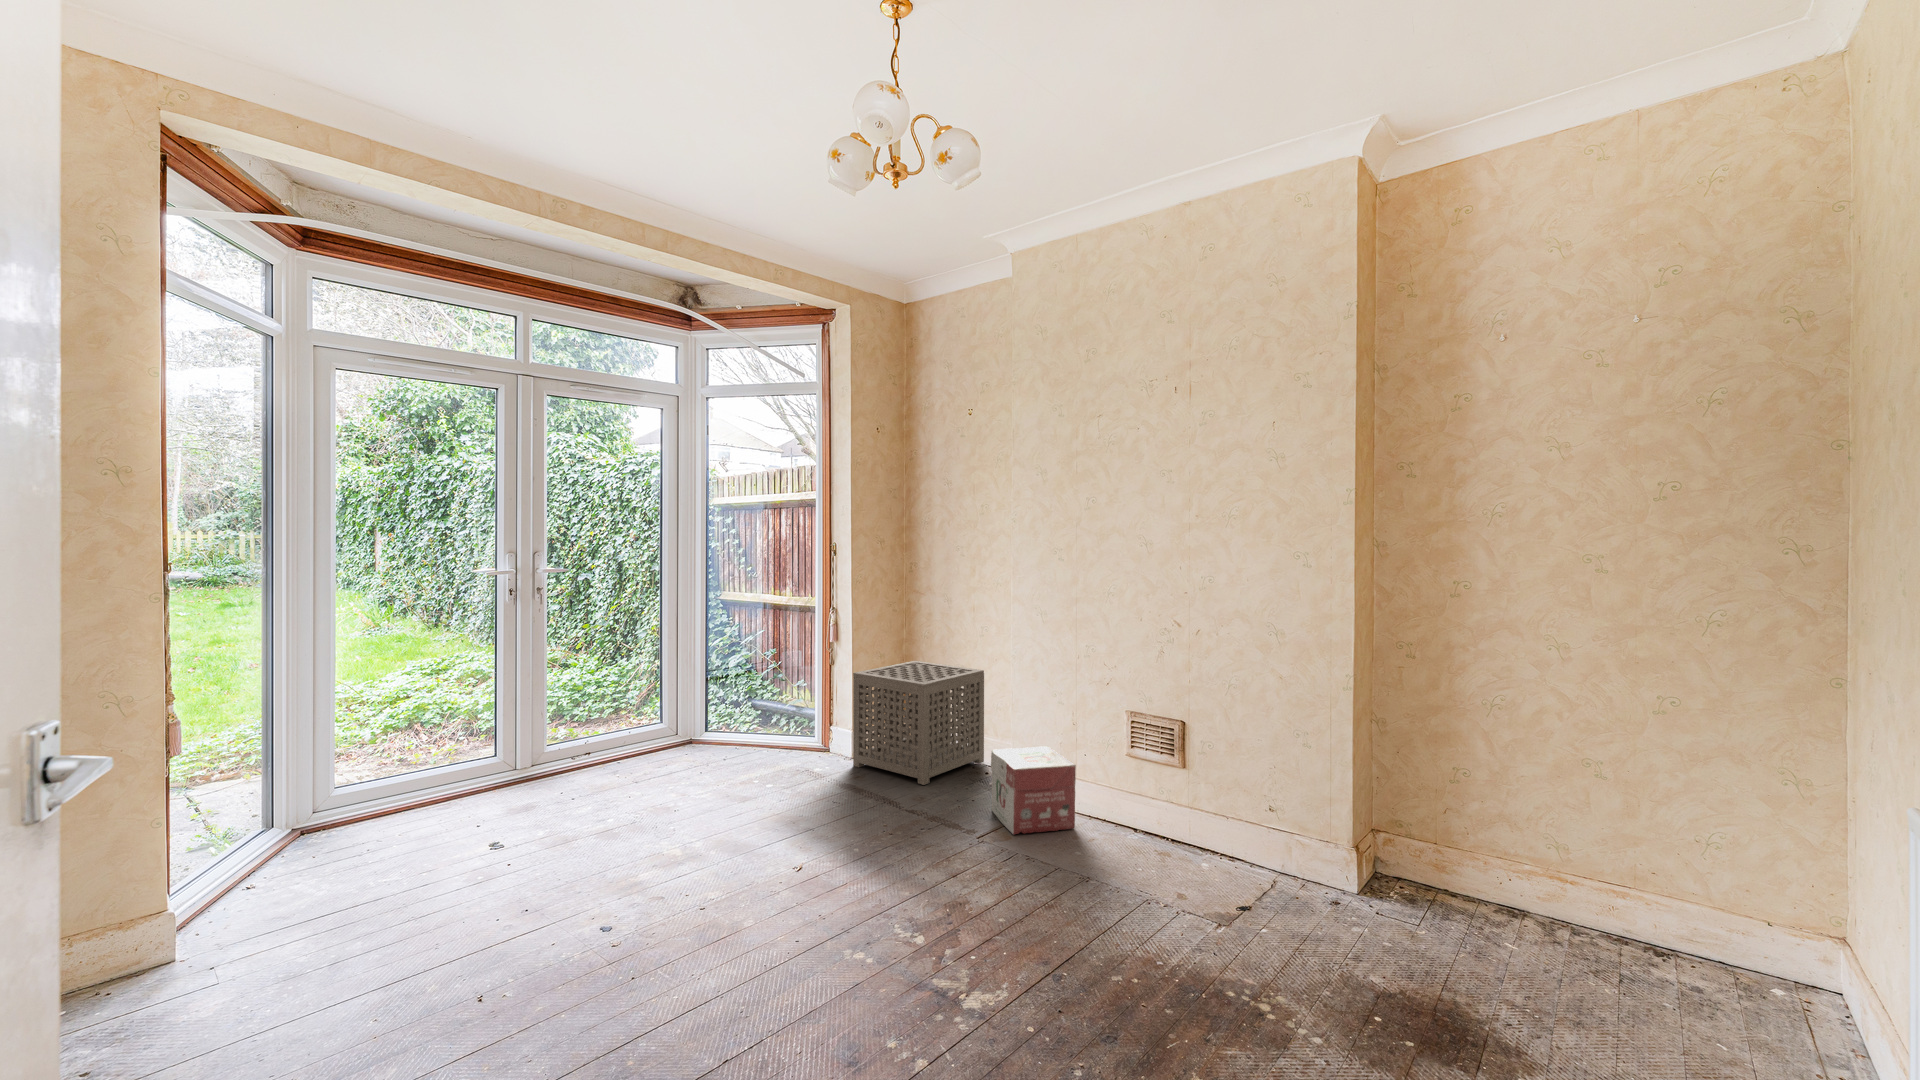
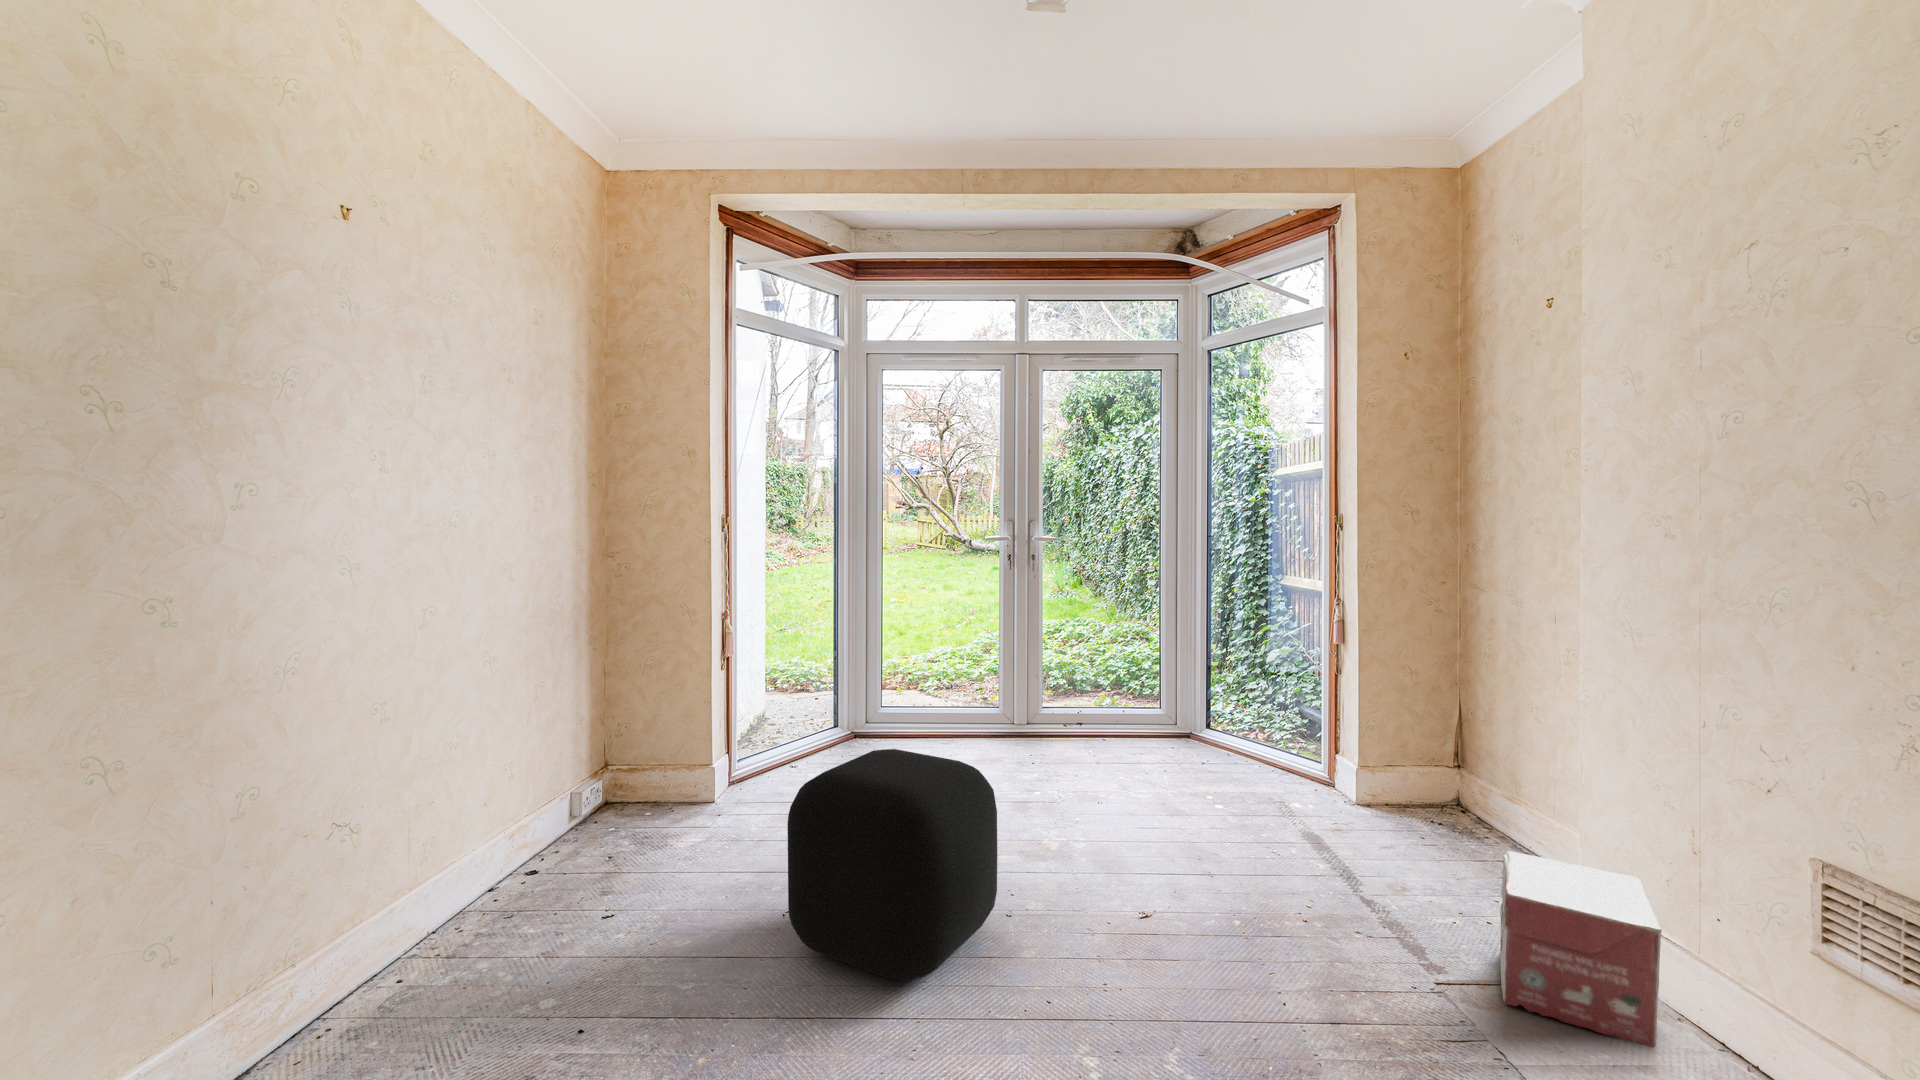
side table: present [853,661,984,785] -> none [1343,688,1570,870]
ottoman: none [519,779,721,1002] -> present [788,749,997,981]

